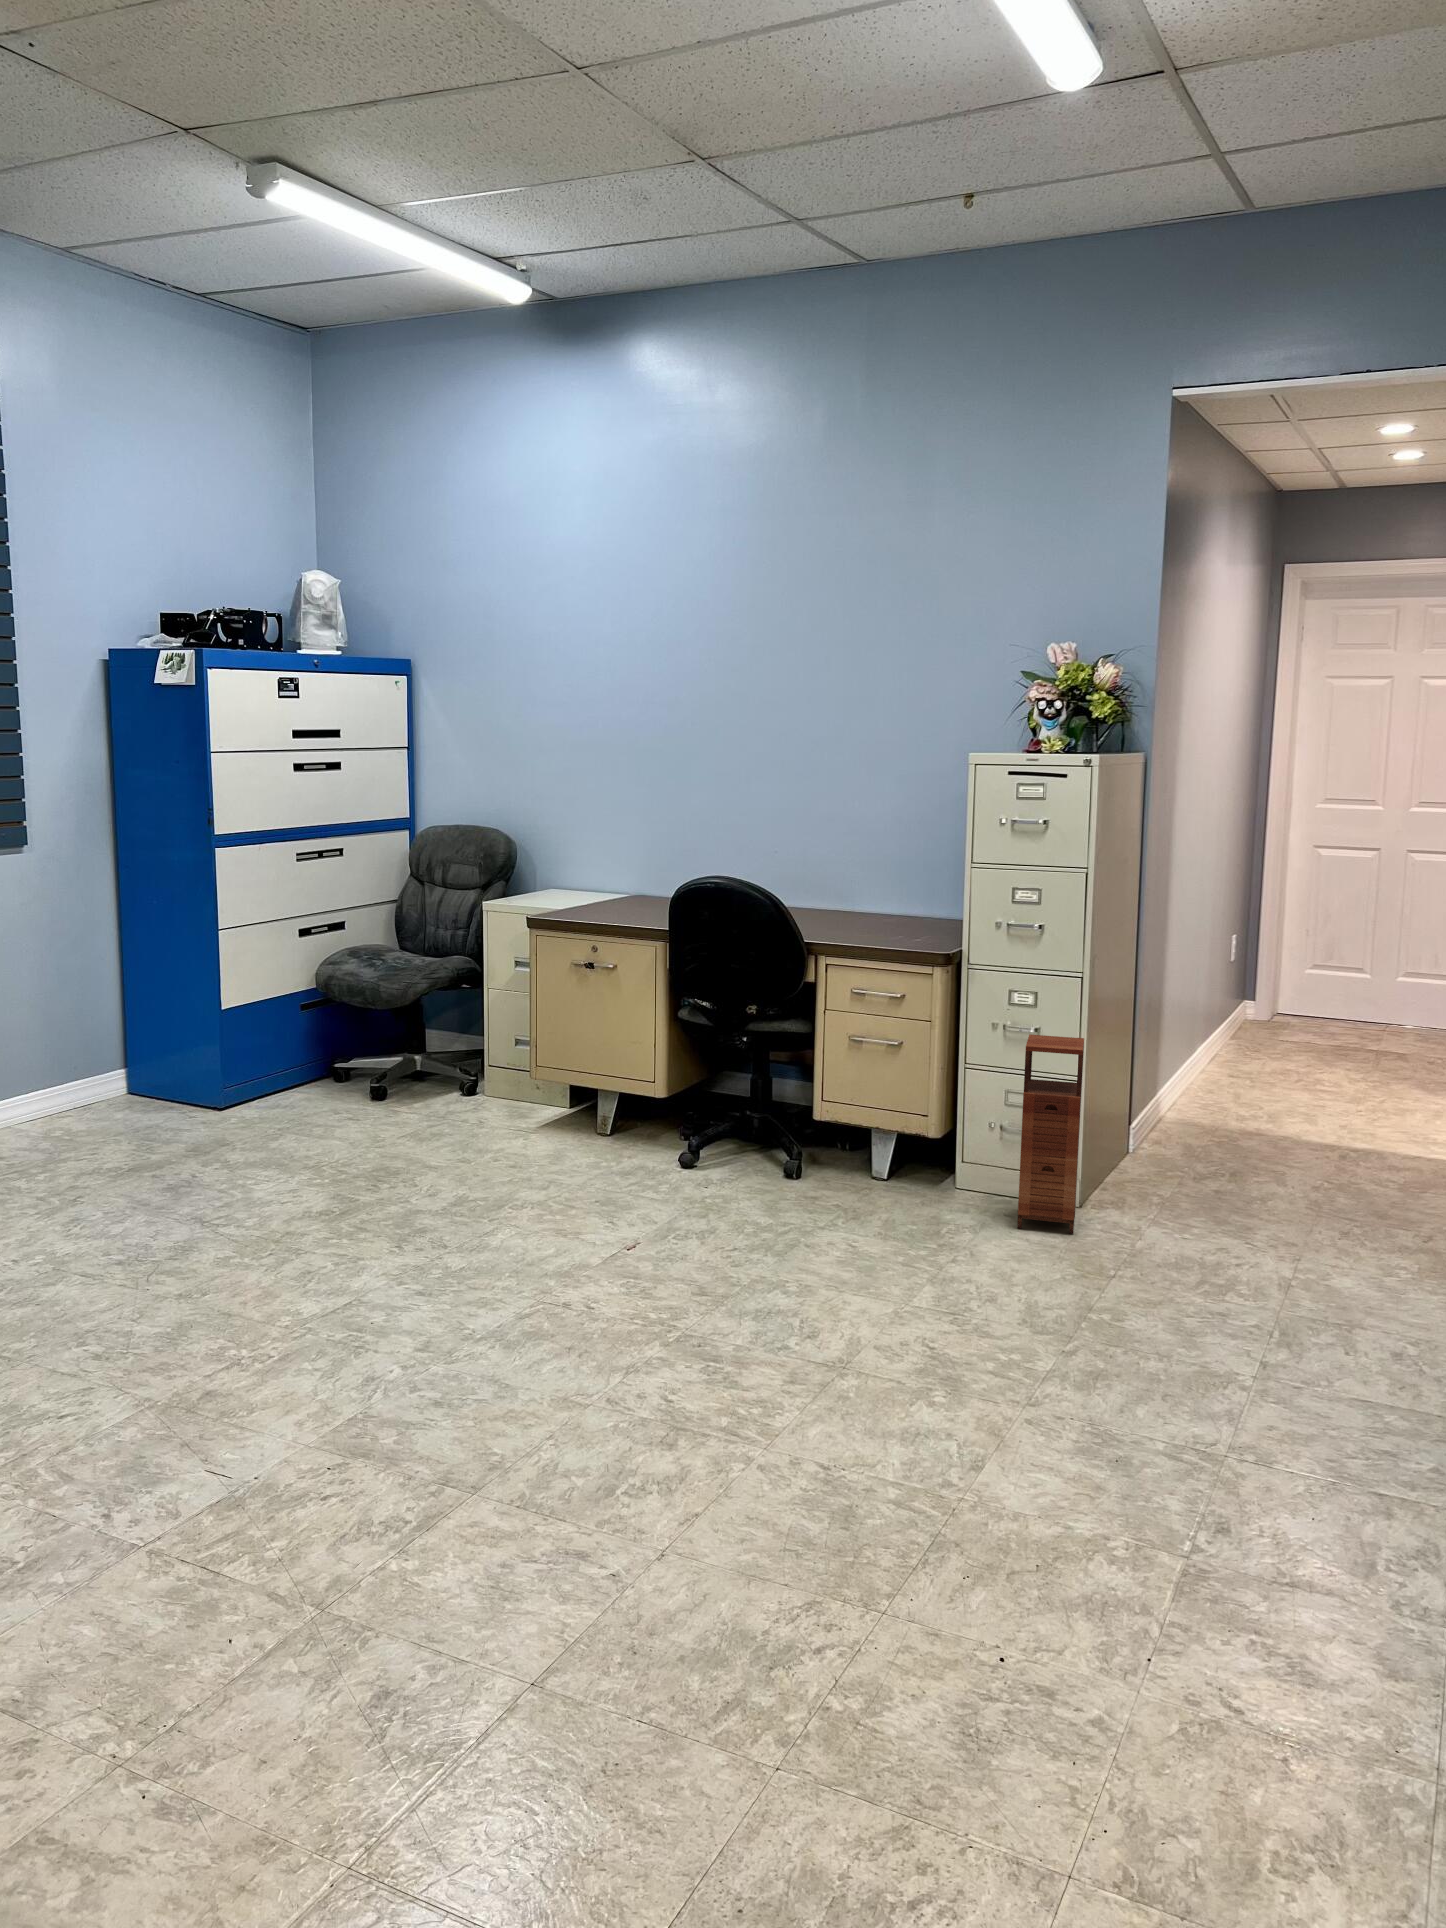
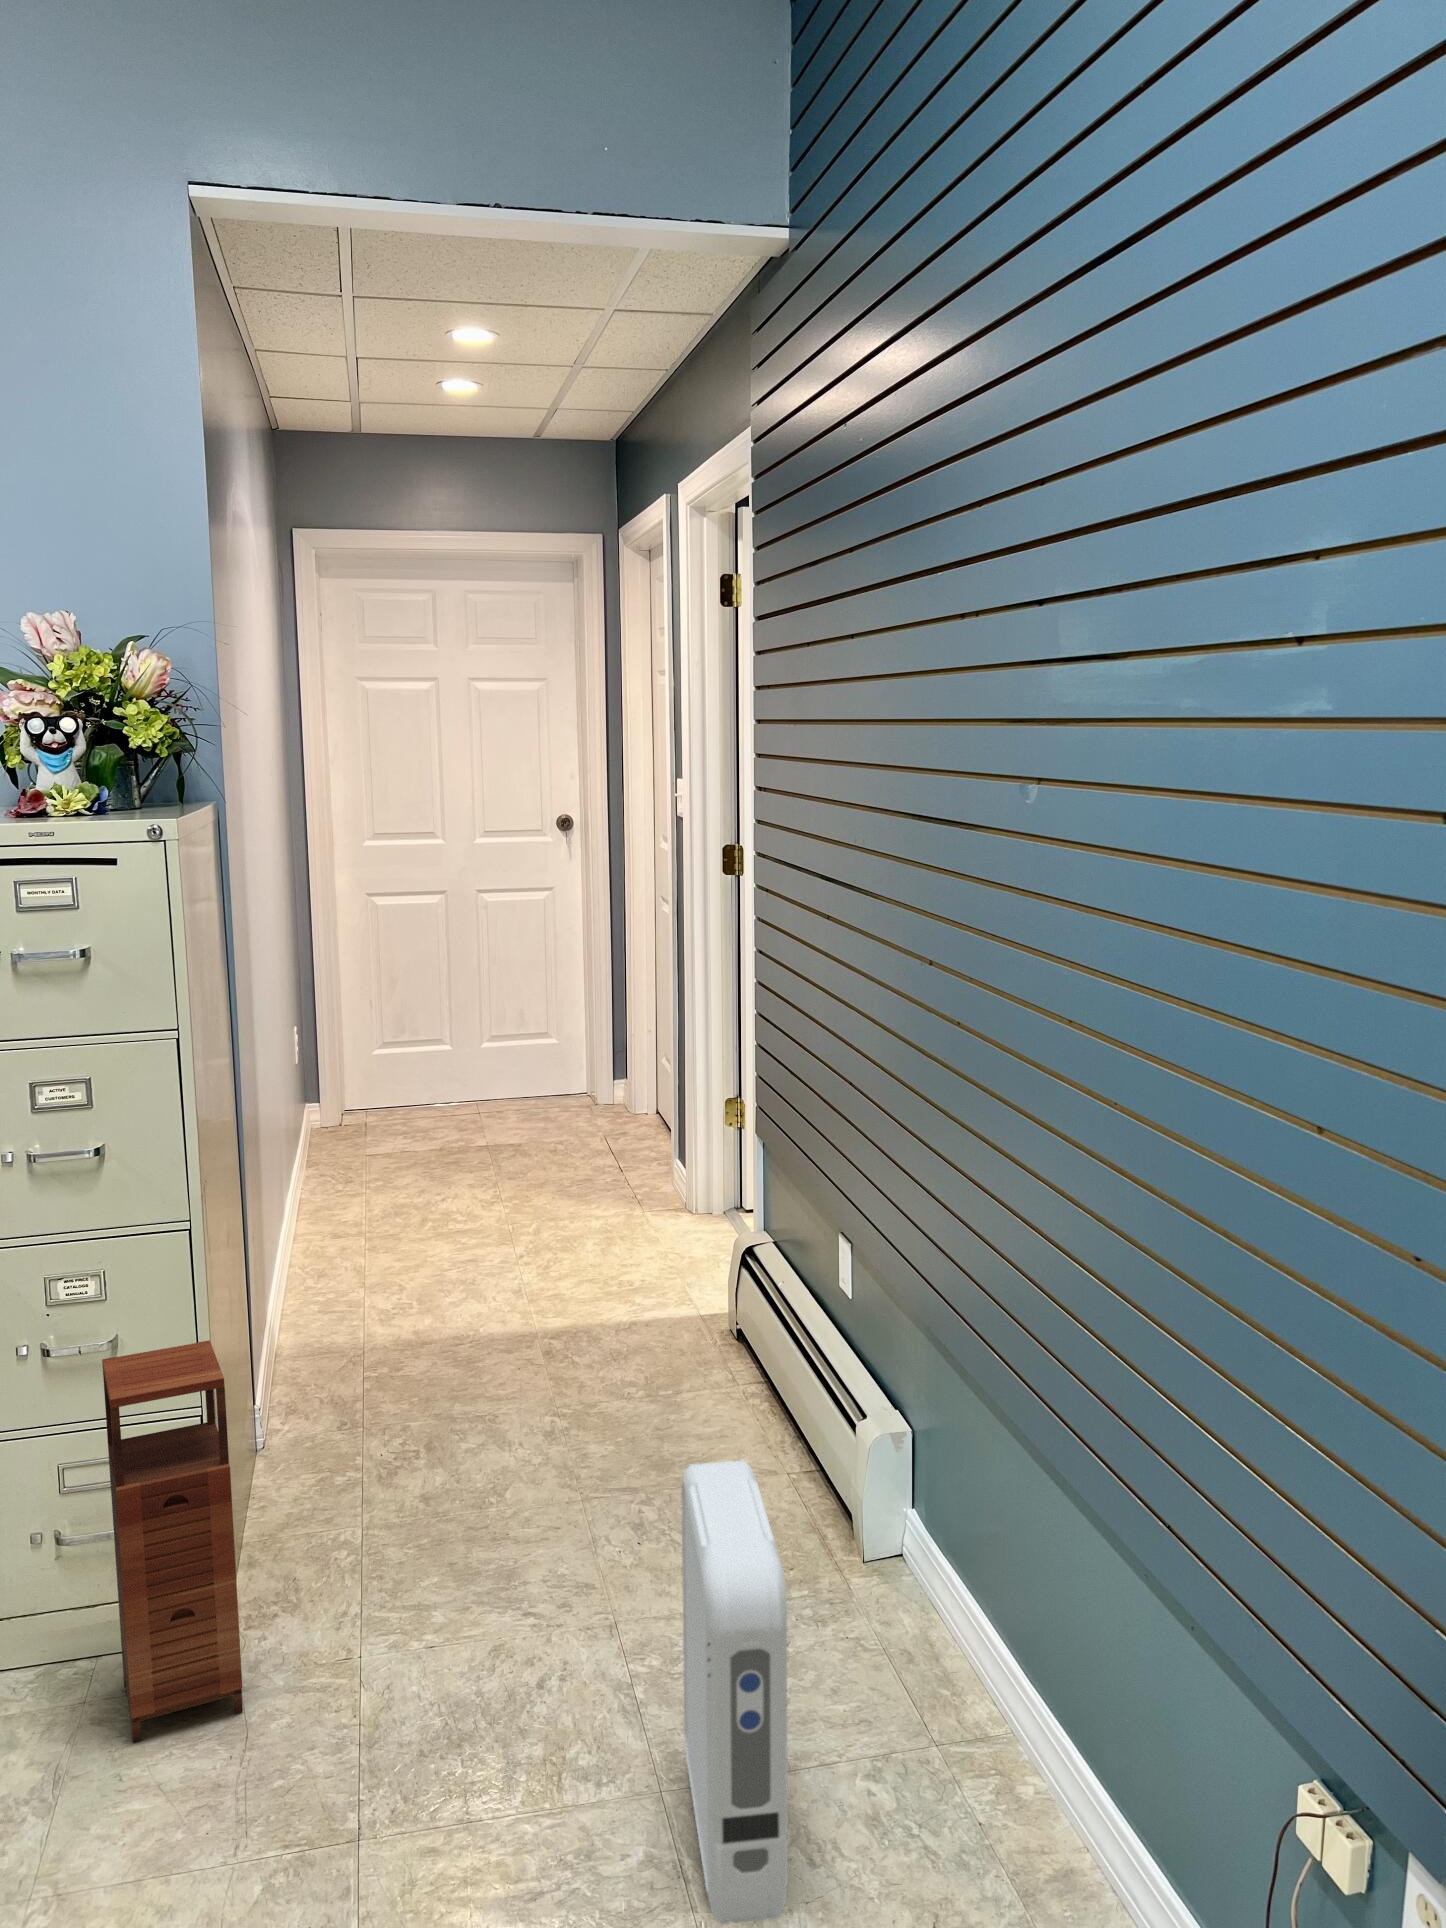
air purifier: none [1269,1134,1353,1368] -> present [682,1460,788,1924]

